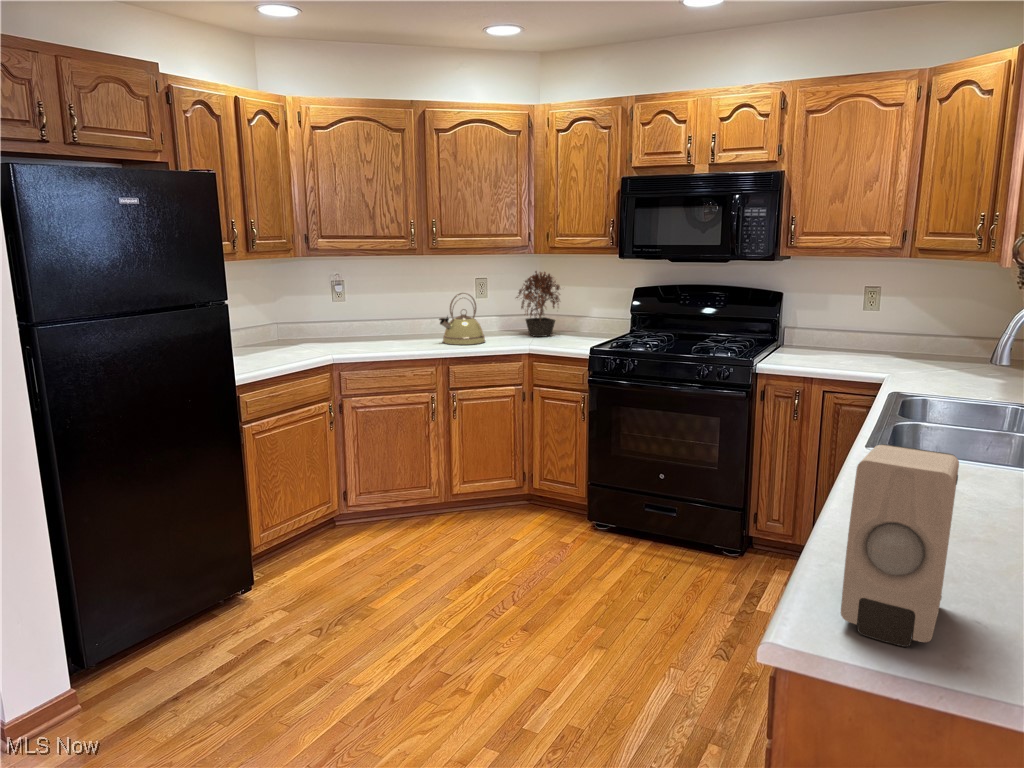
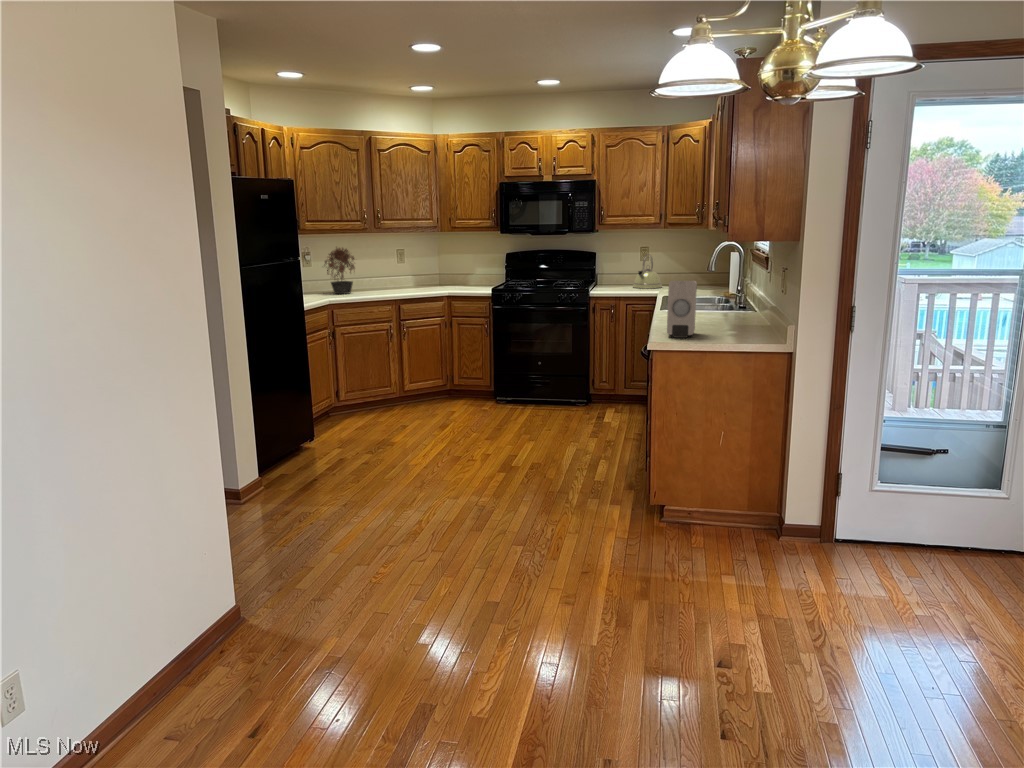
potted plant: present [516,271,560,337] -> present [324,248,355,294]
kettle: present [439,293,485,345] -> present [633,254,662,289]

